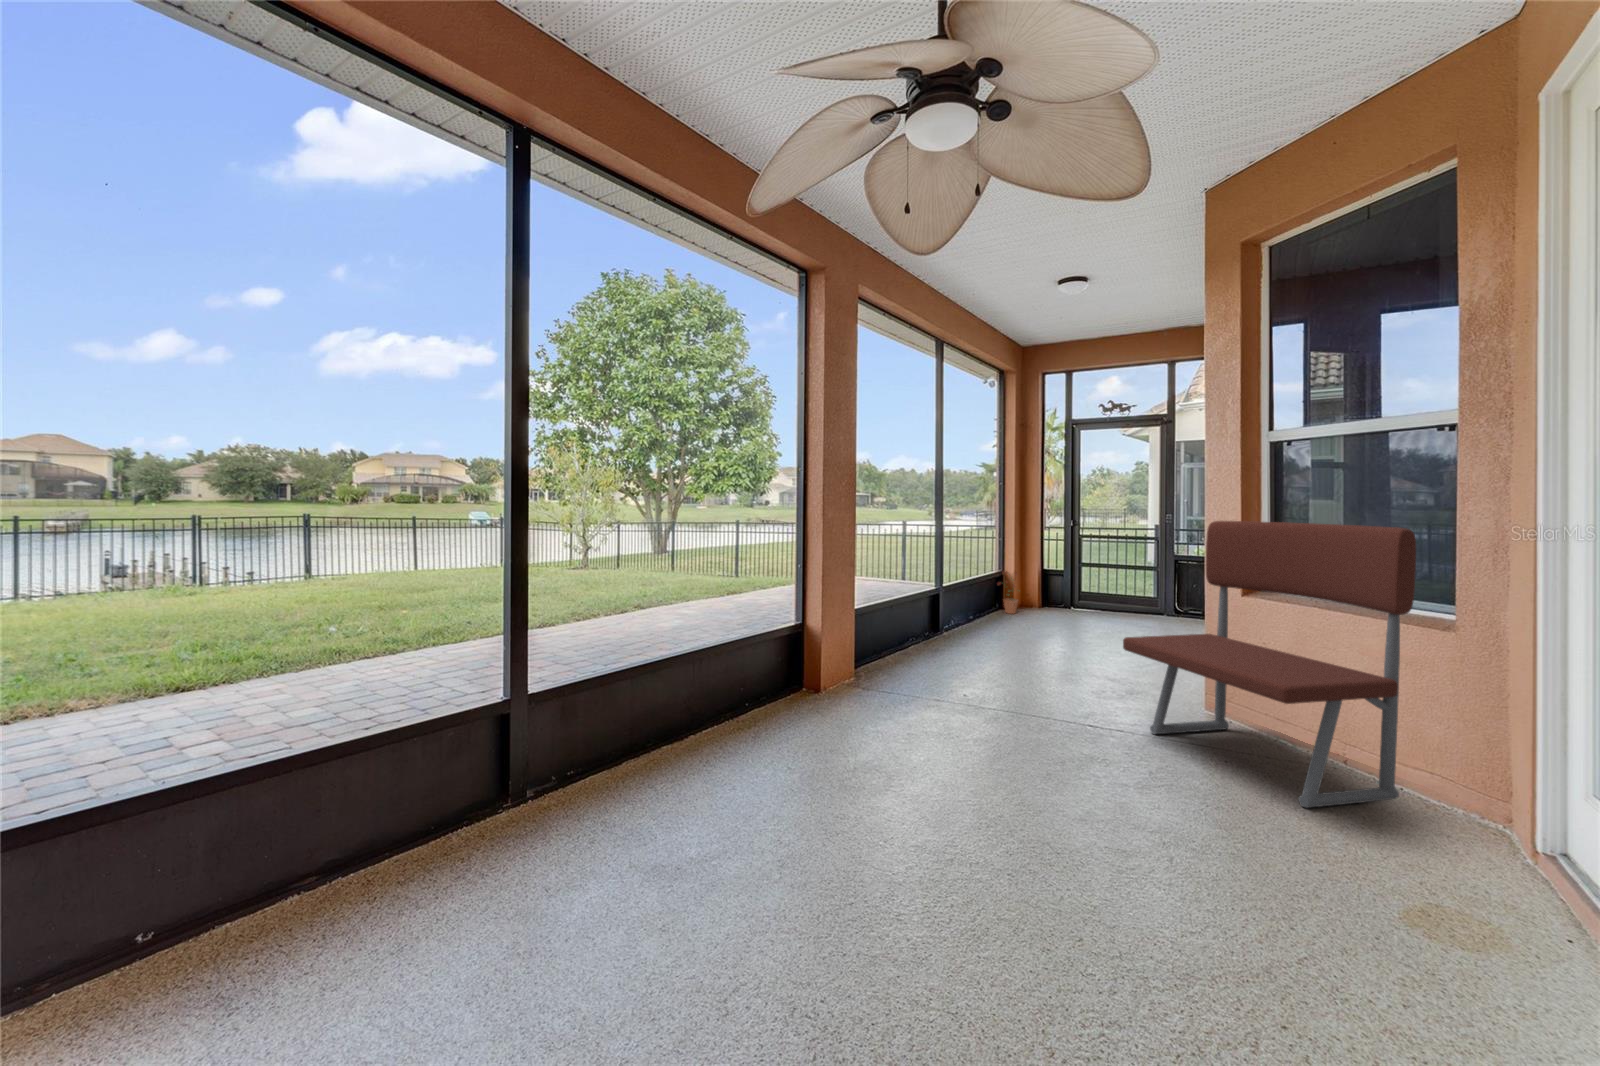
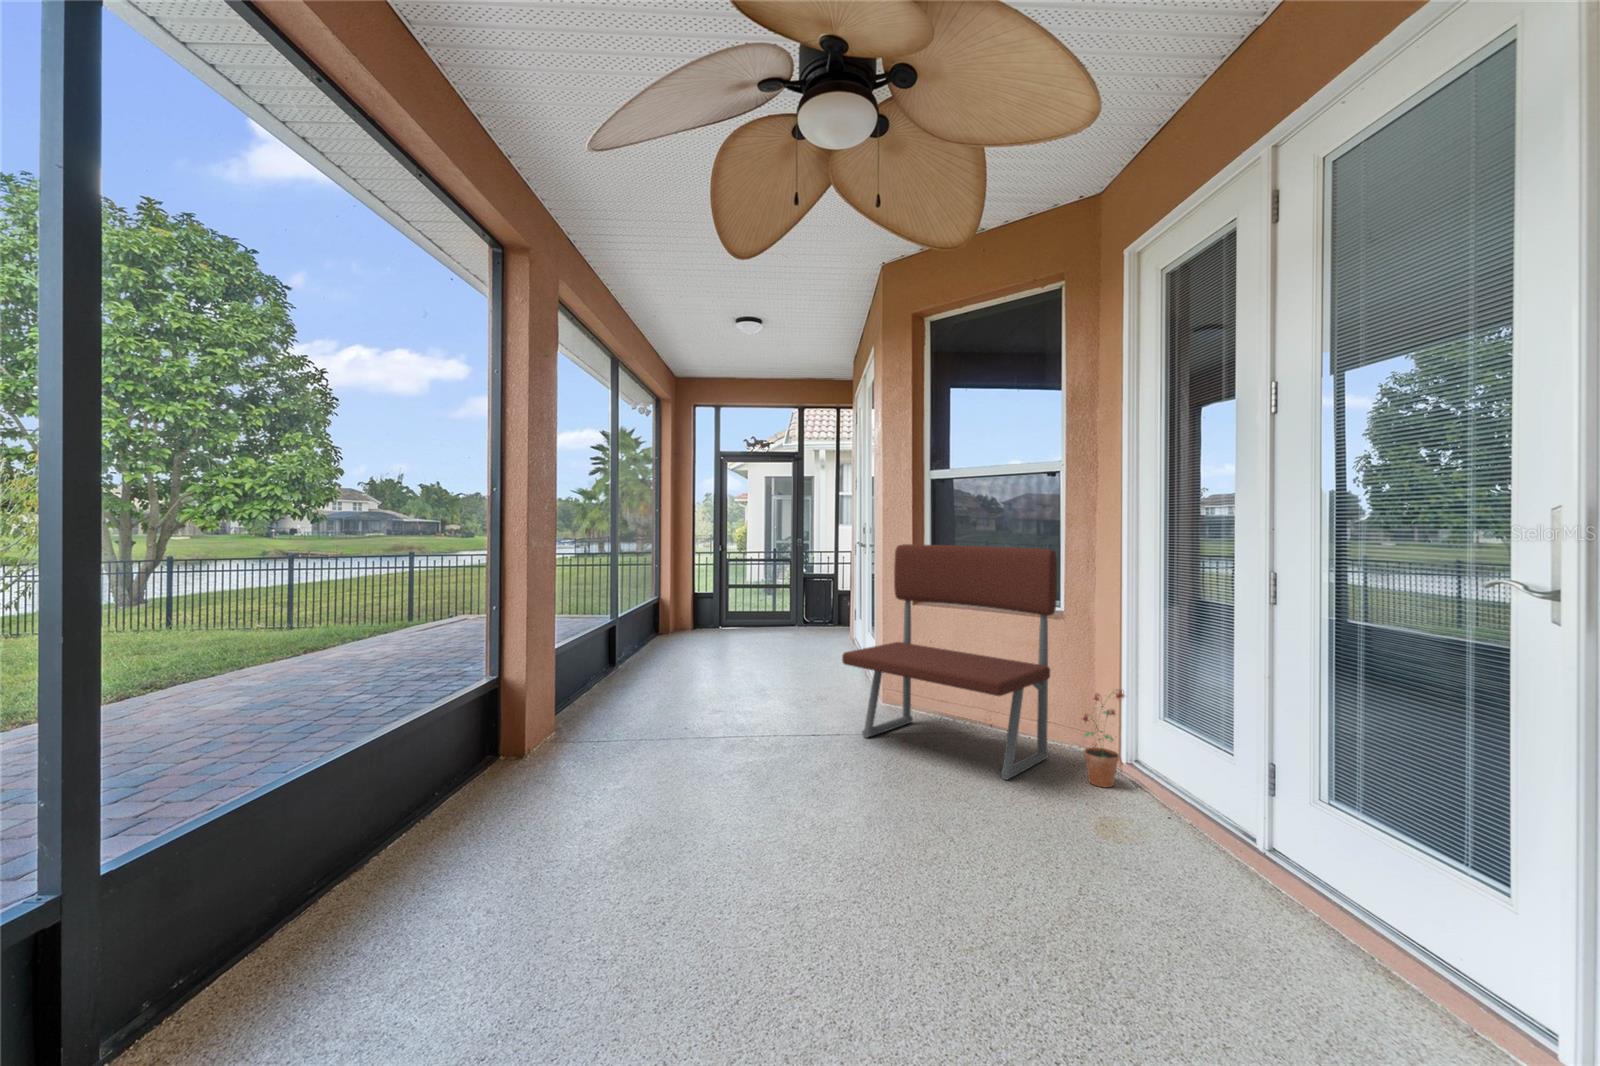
potted plant: present [998,571,1018,614] -> present [1083,690,1125,787]

